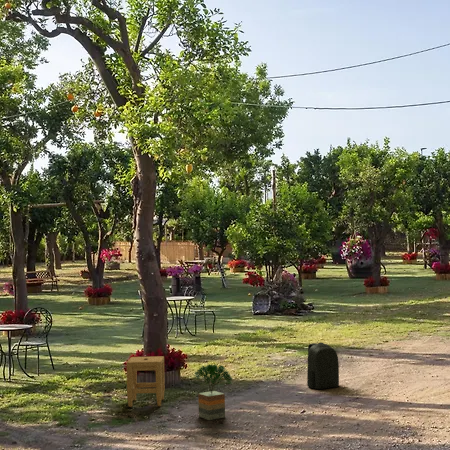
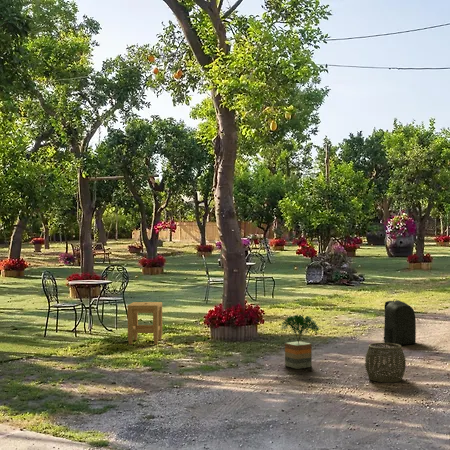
stool: present [126,356,165,407] -> present [127,302,162,345]
woven basket: none [273,393,314,434] -> present [365,343,406,383]

